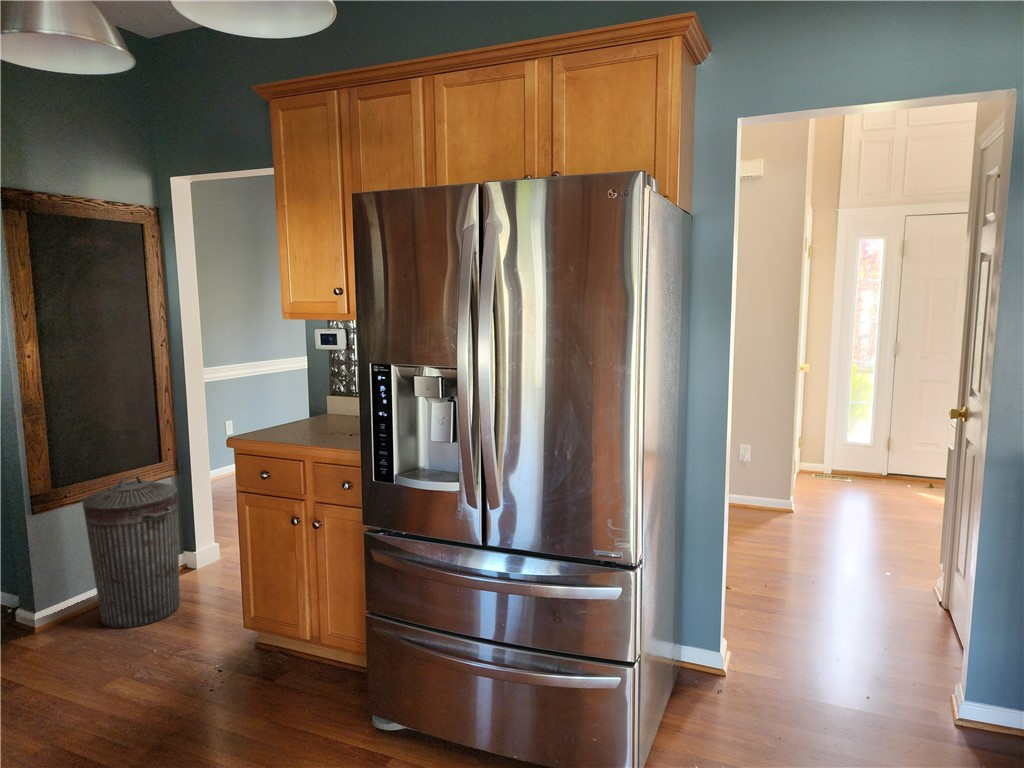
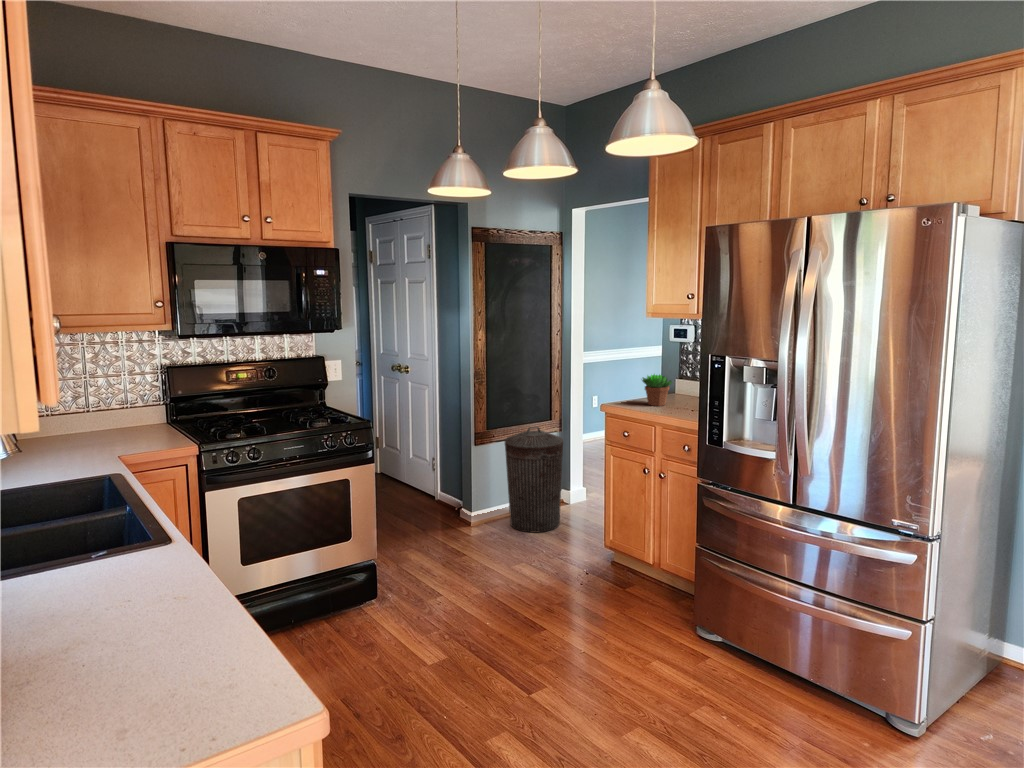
succulent plant: none [280,390,322,433] -> present [642,374,672,406]

